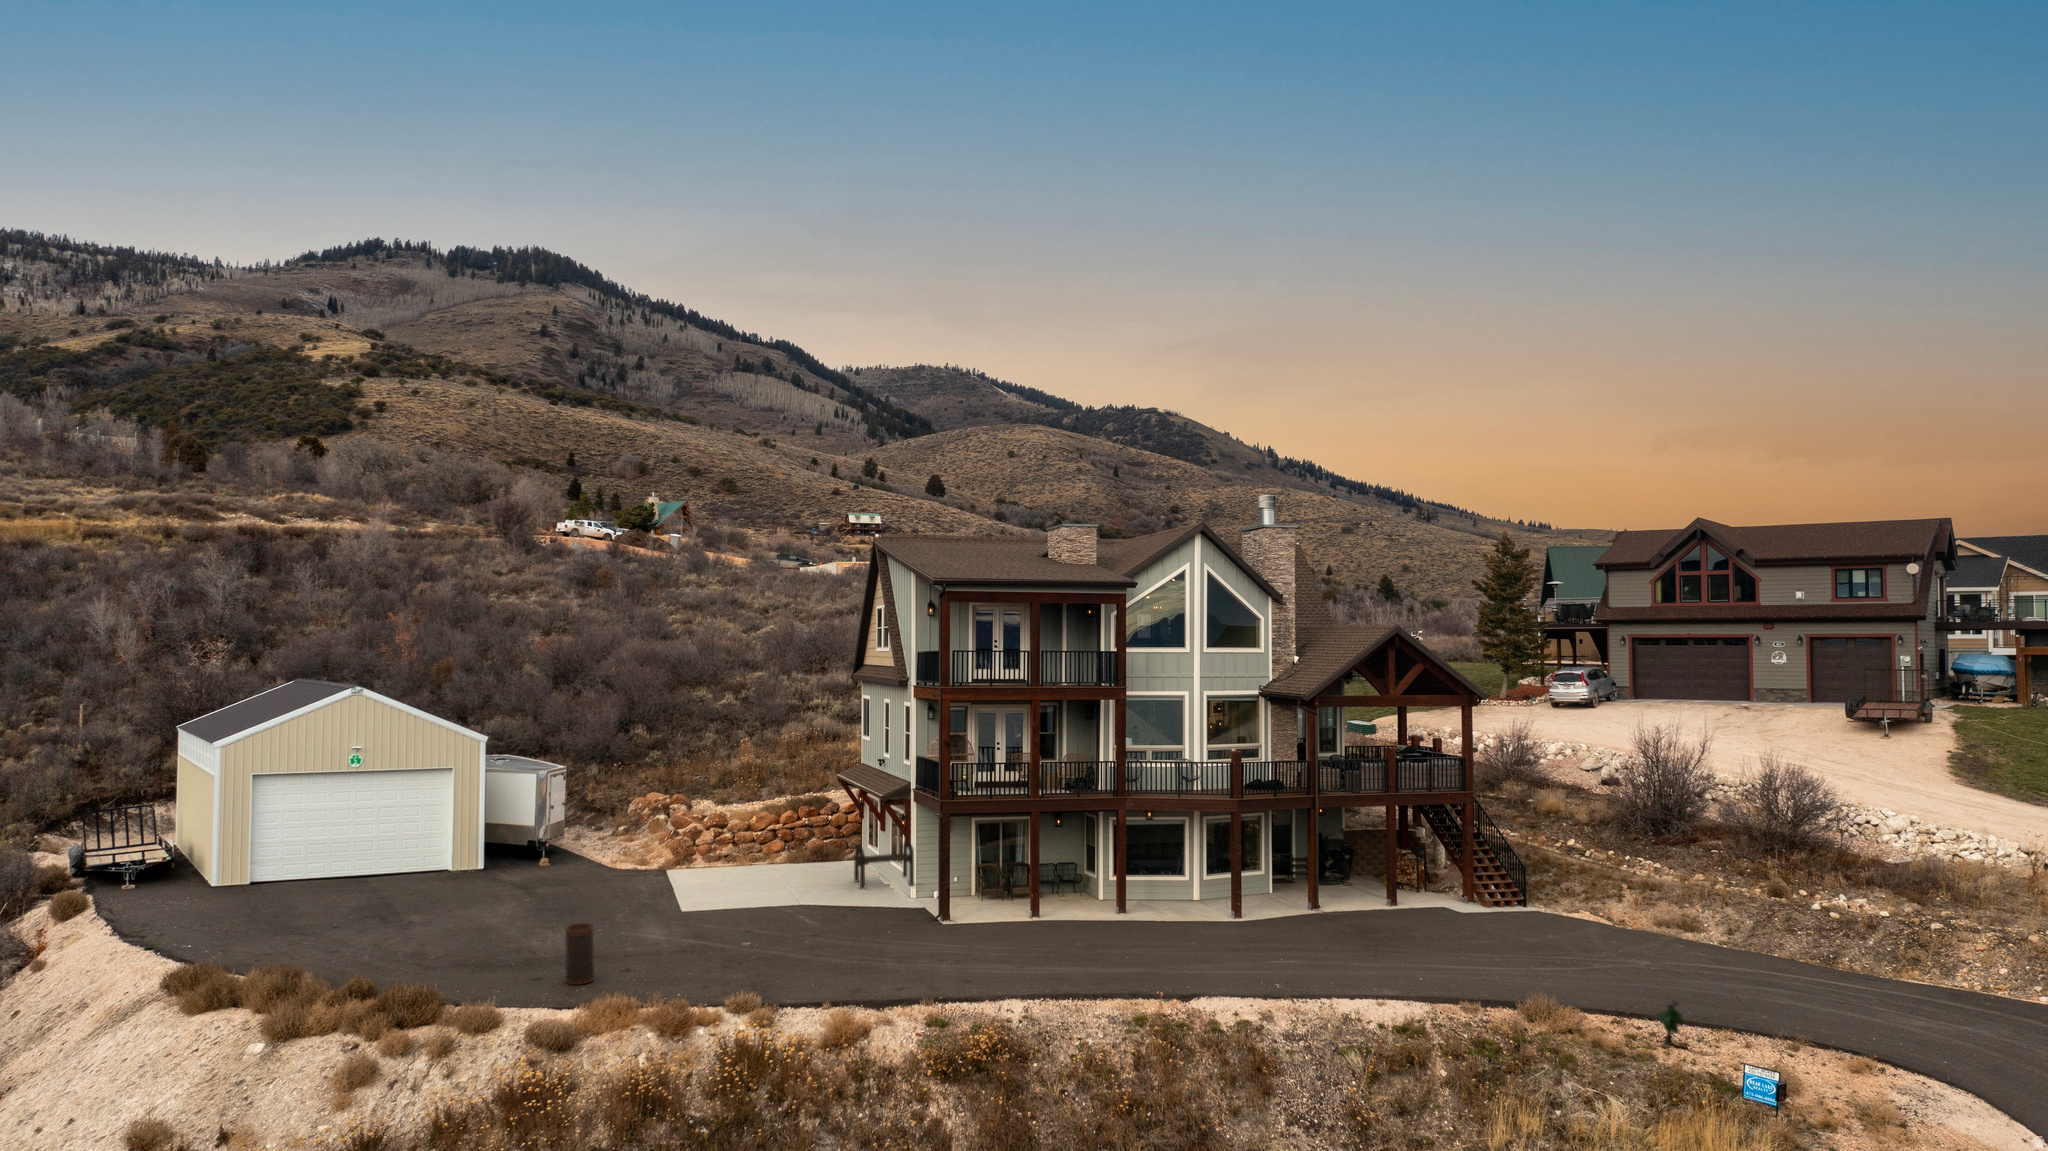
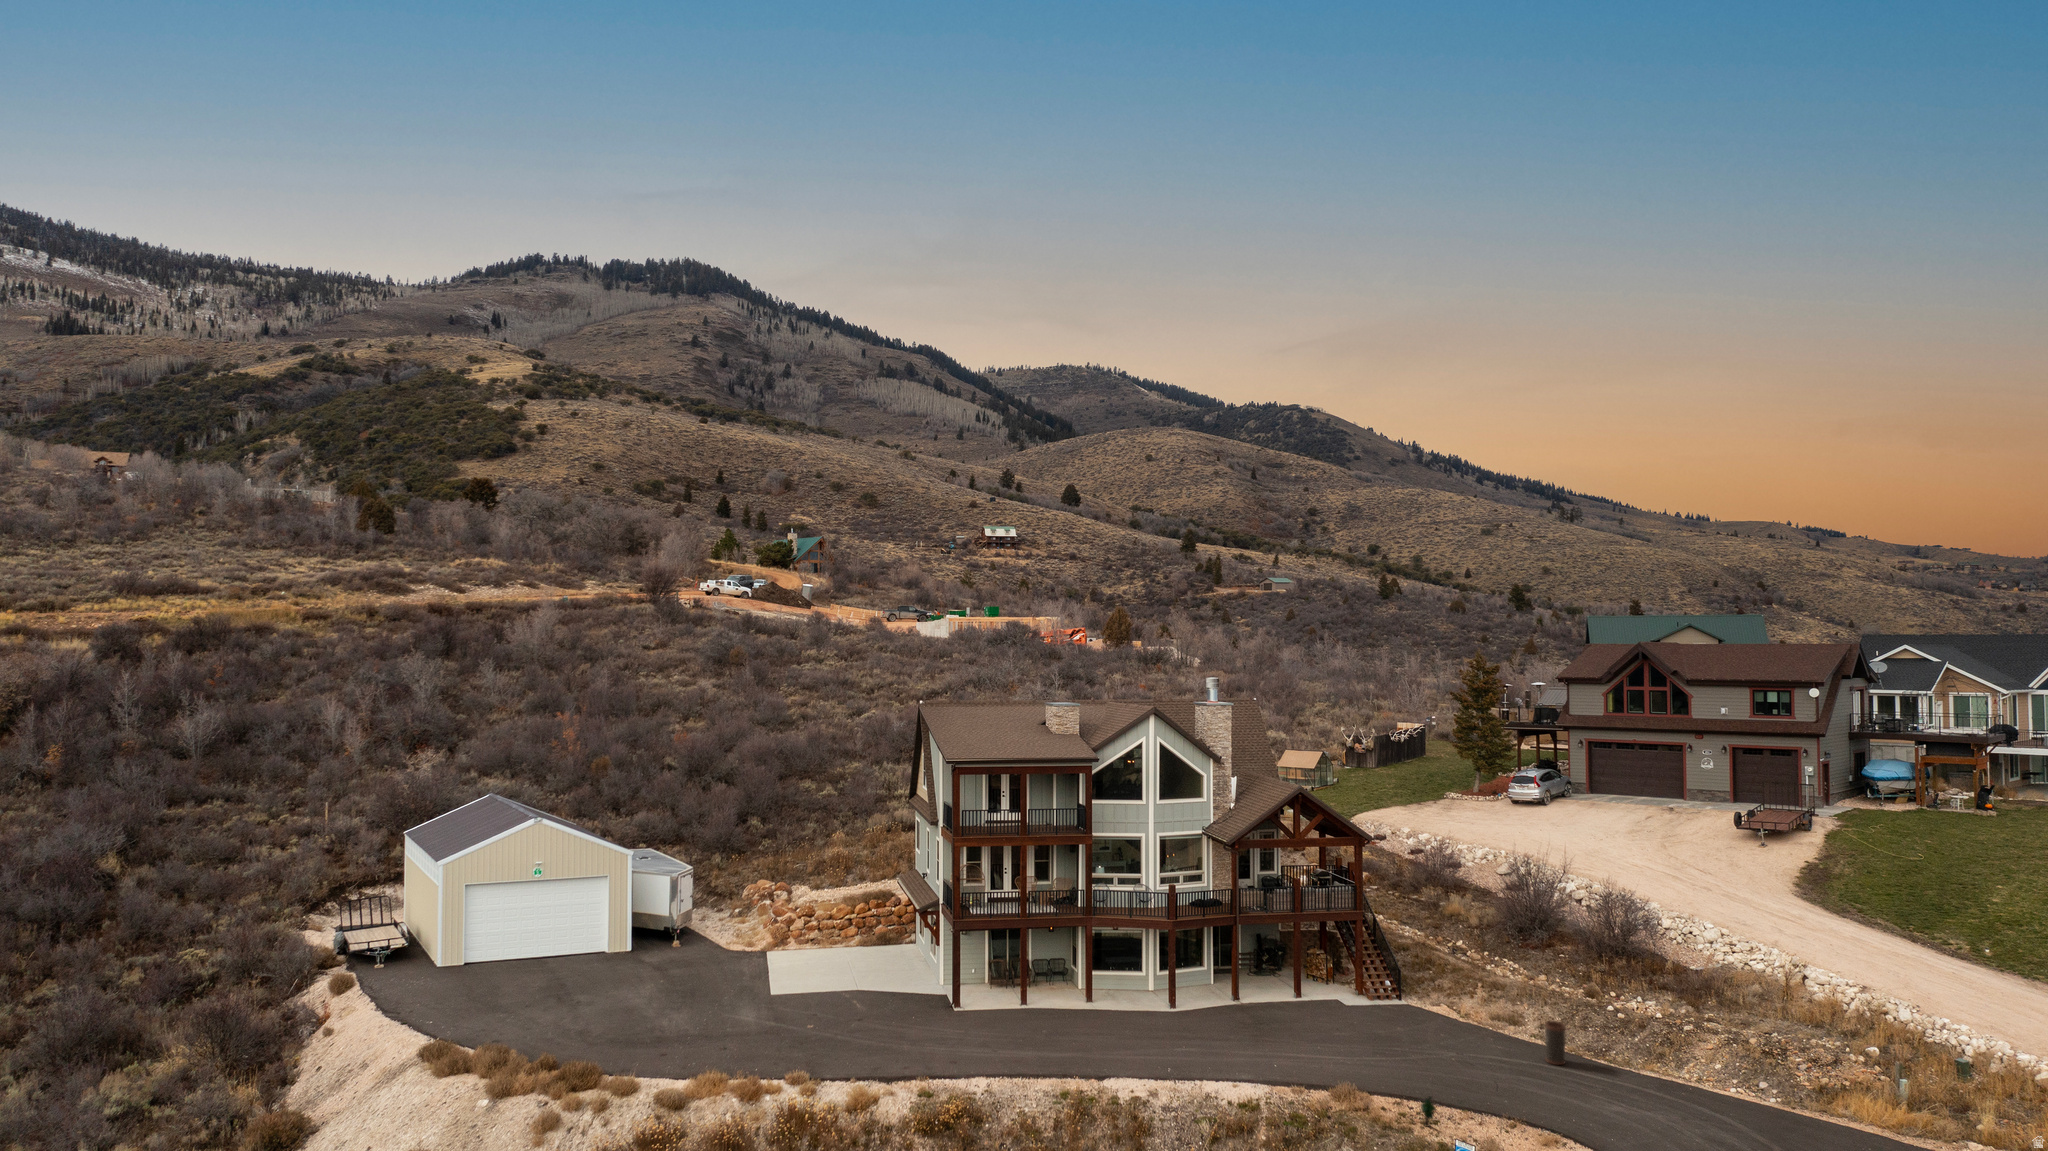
bench: present [854,841,914,889] -> none [898,938,940,975]
trash can: present [565,923,594,985] -> present [1545,1021,1566,1065]

